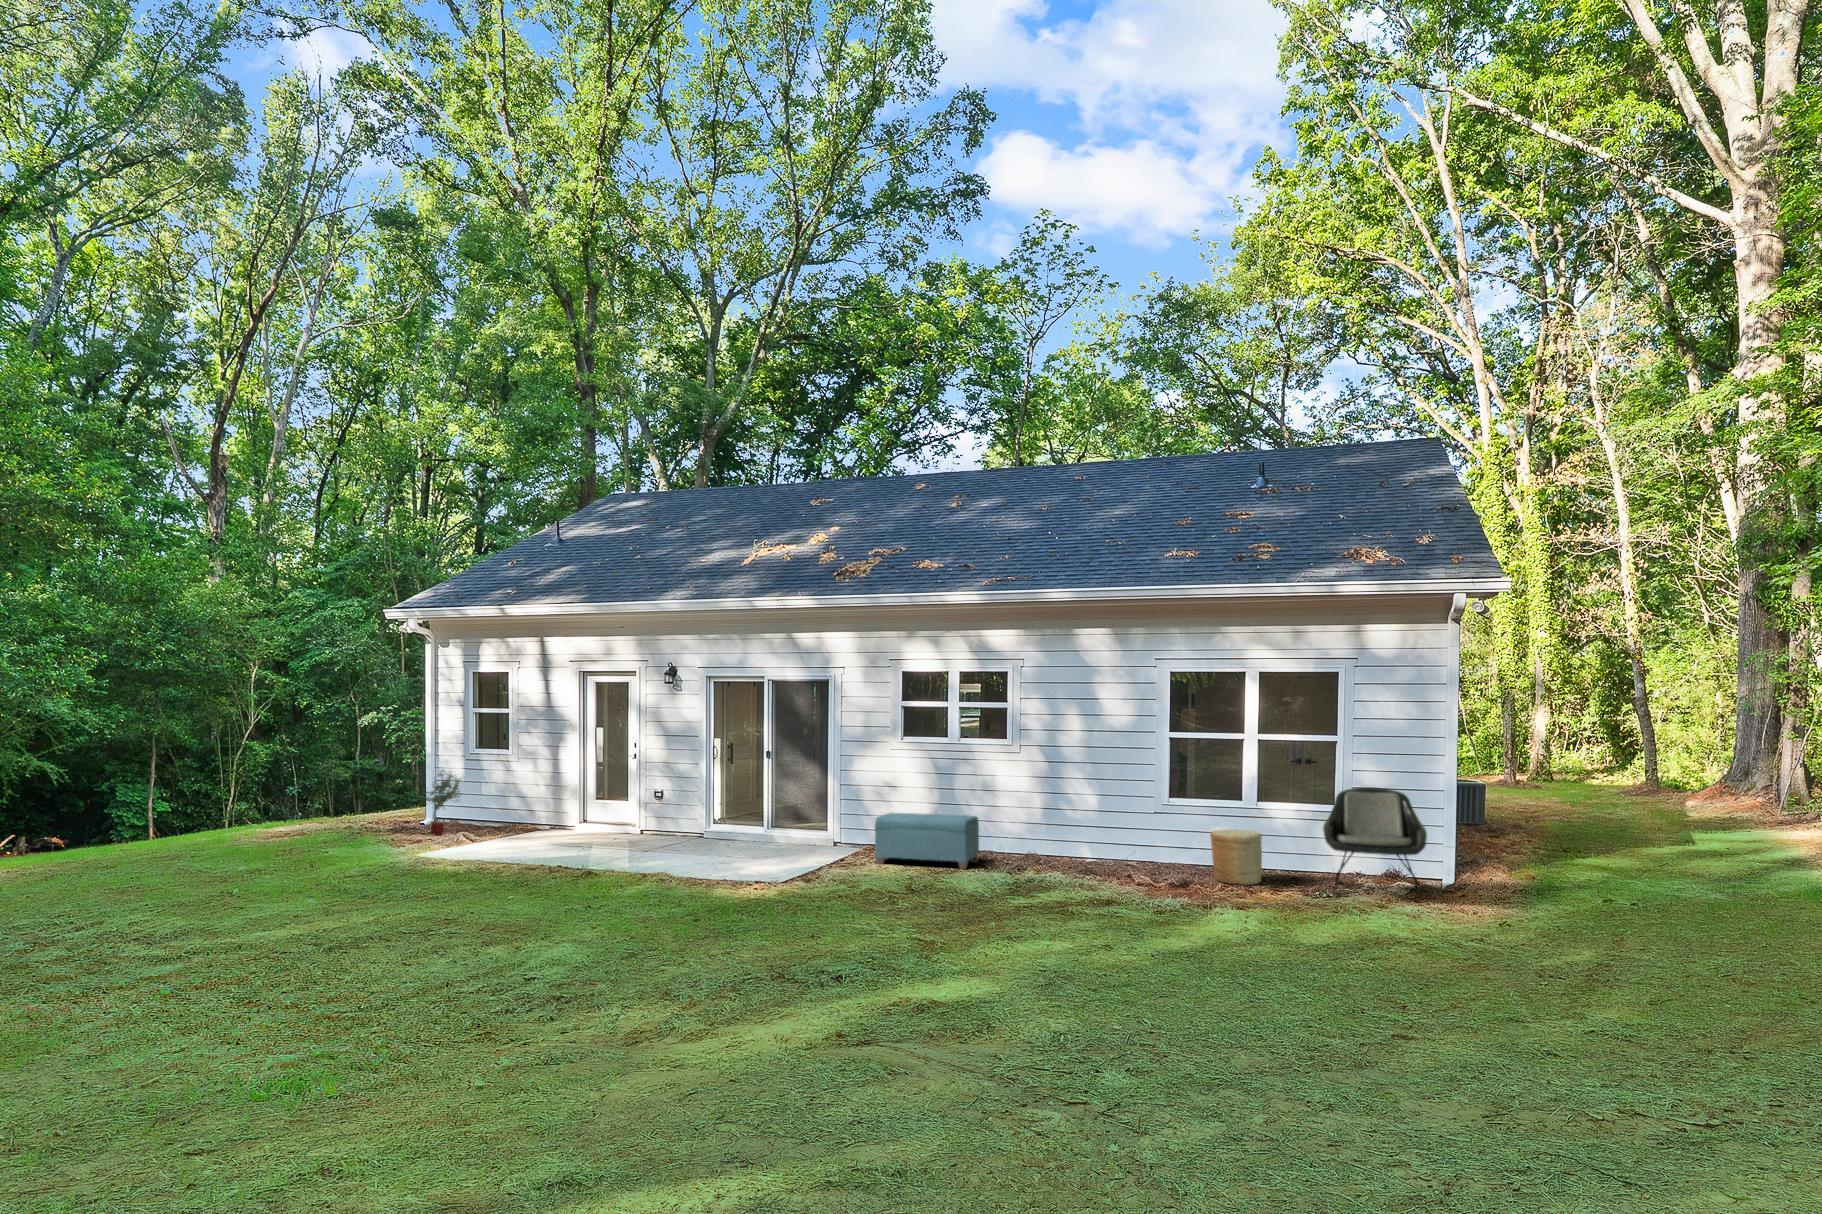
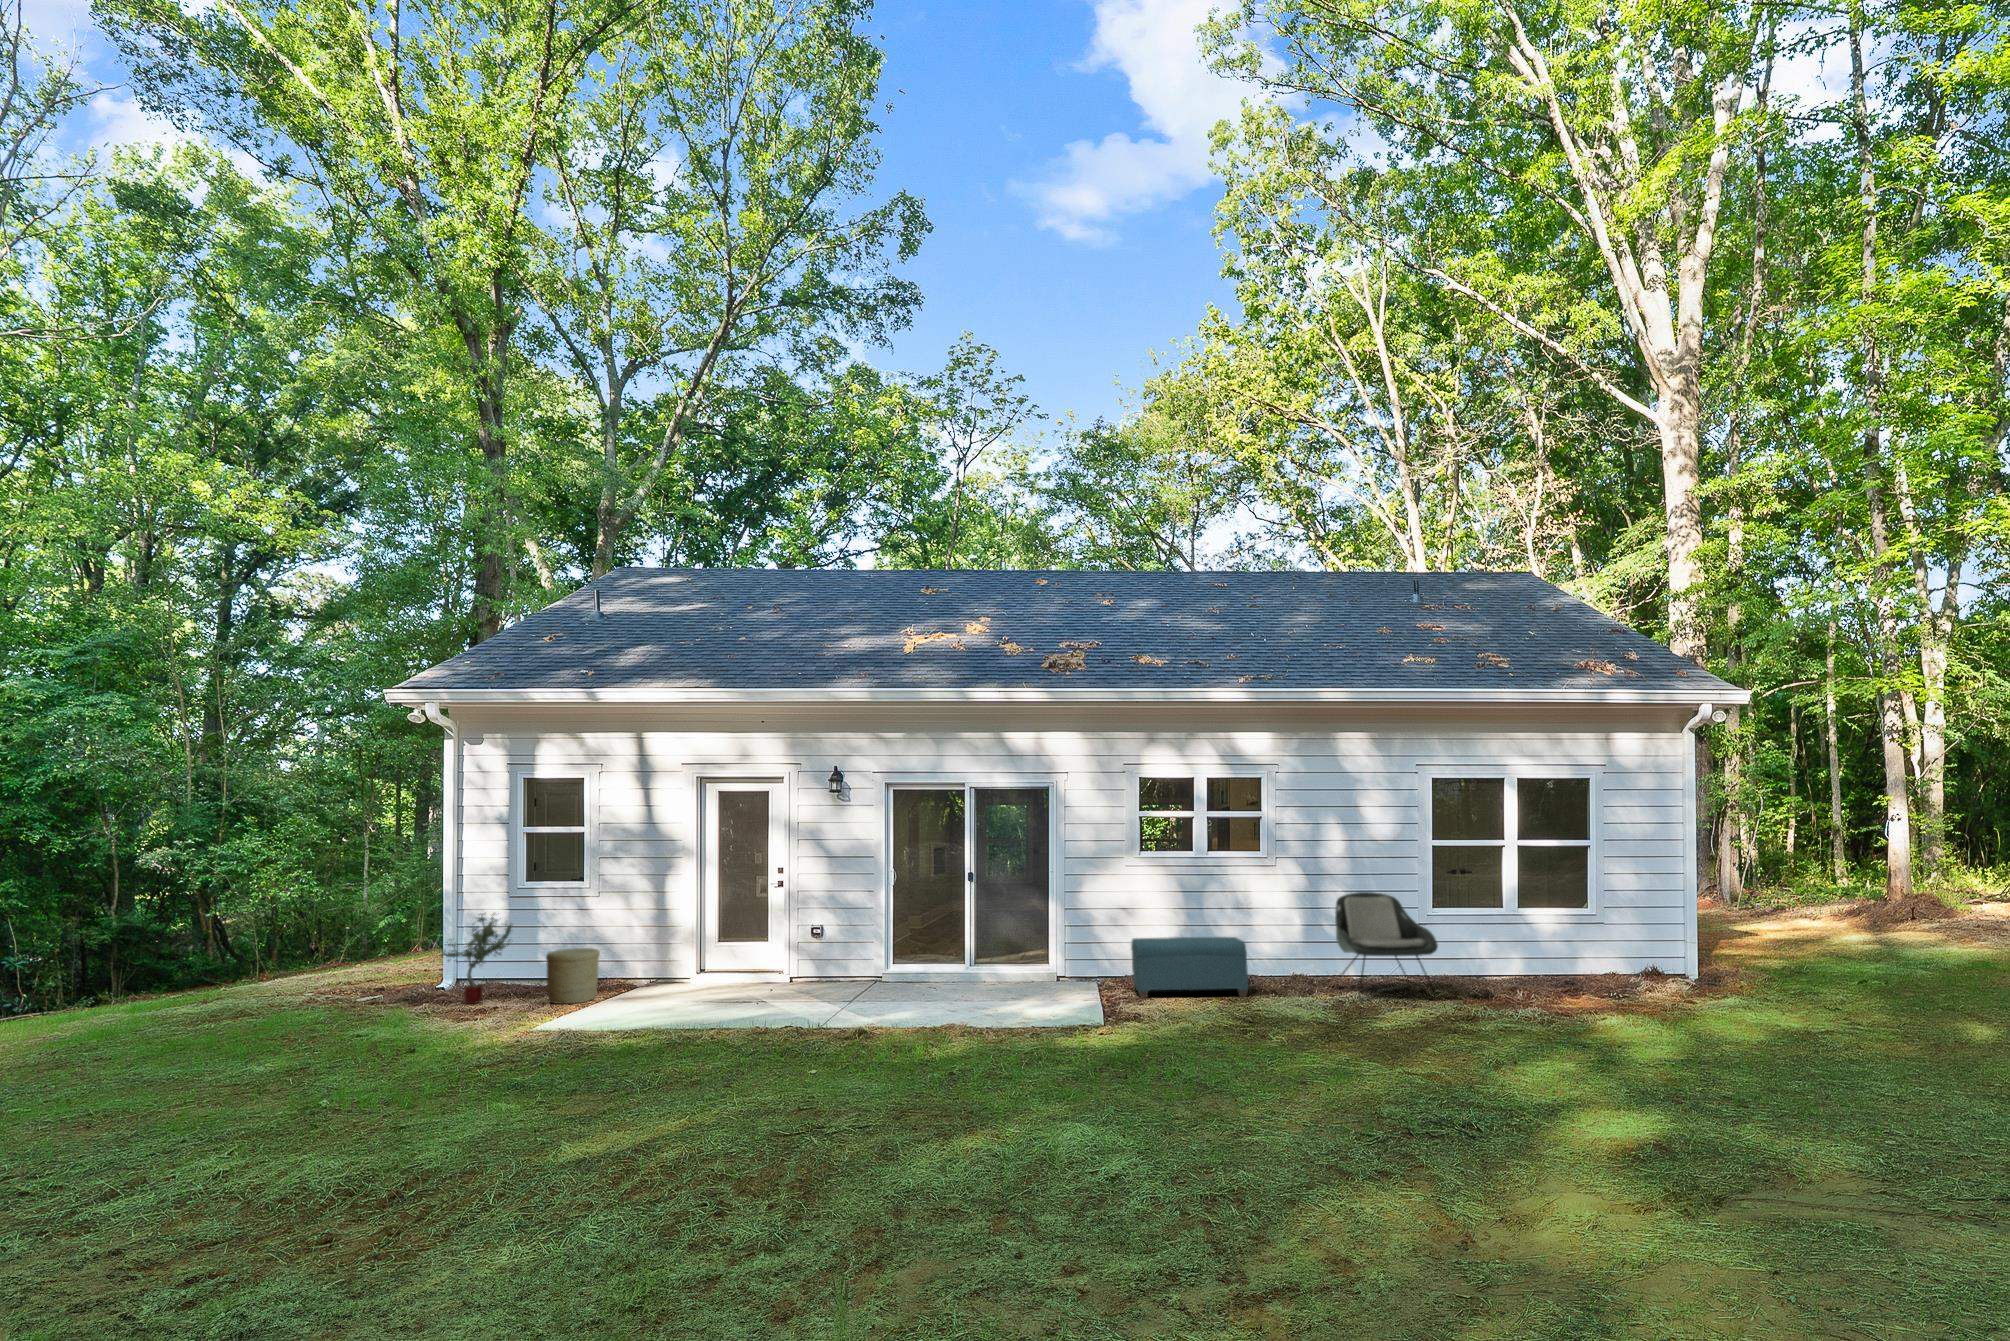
lounge chair: present [1323,787,1427,903] -> present [1335,892,1438,1001]
woven basket: present [1210,829,1262,885] -> present [546,948,600,1004]

